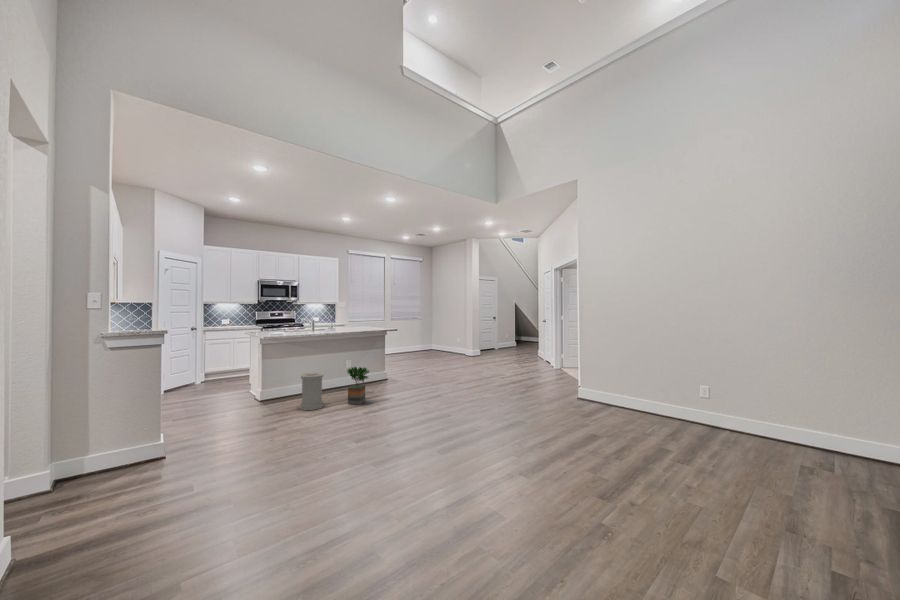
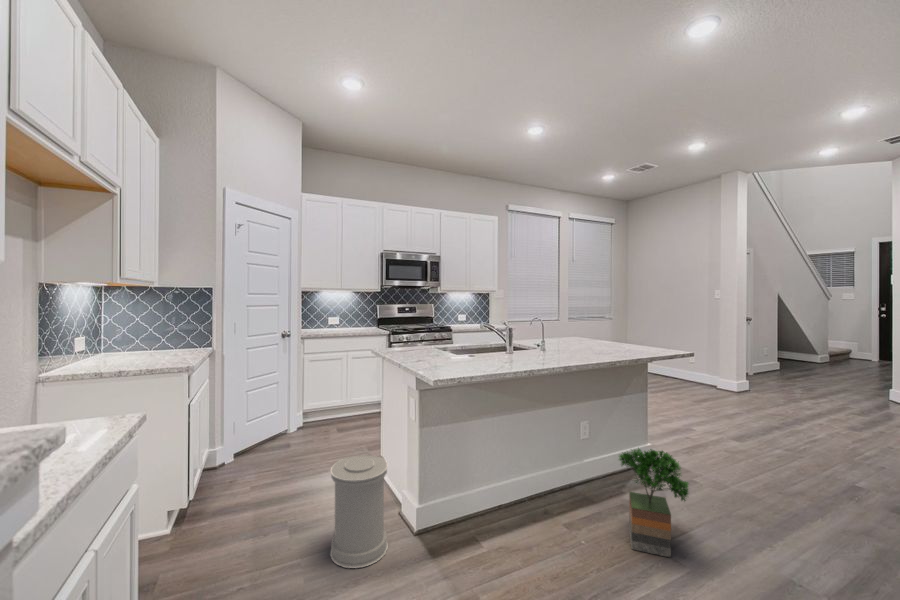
trash can: present [300,372,323,410] -> present [330,455,388,568]

